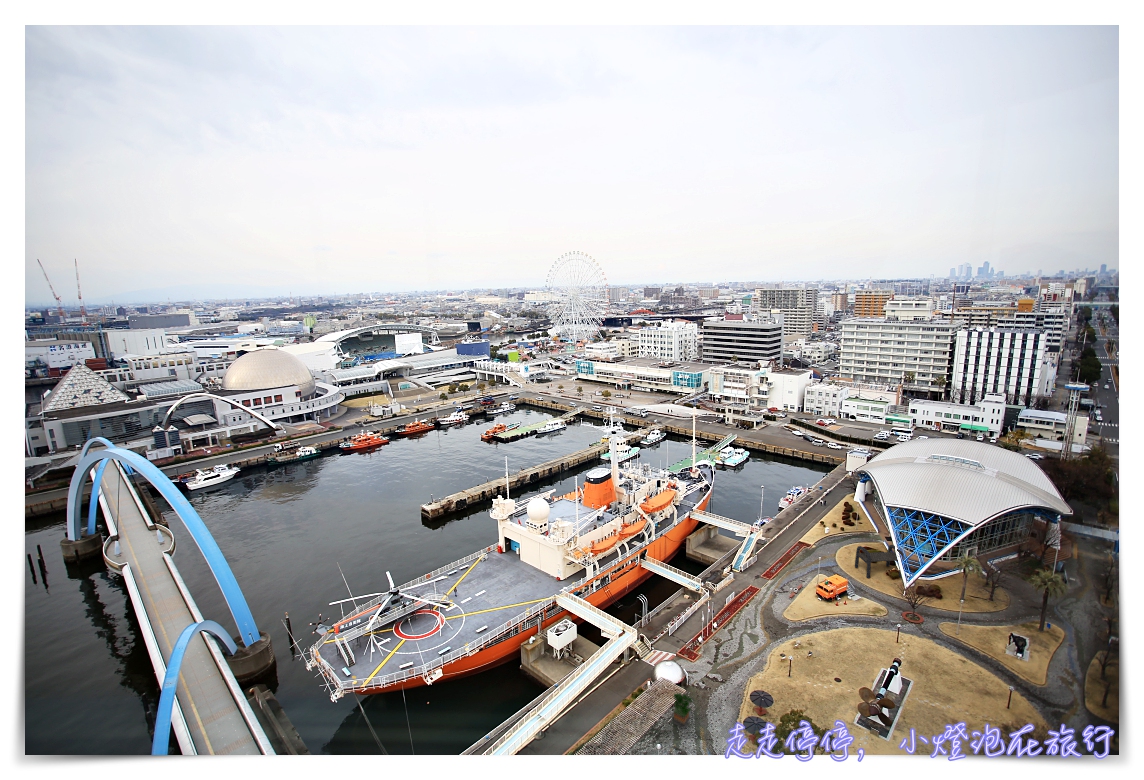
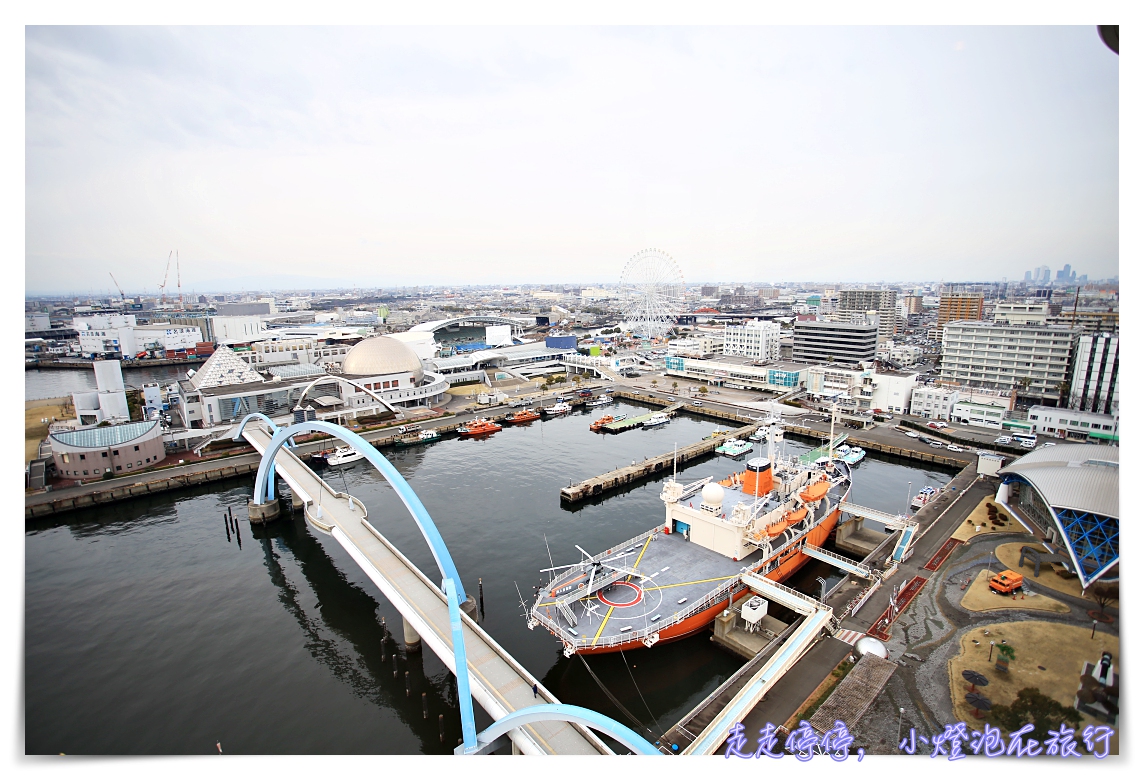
potted tree: present [674,693,693,729] -> present [995,644,1016,672]

